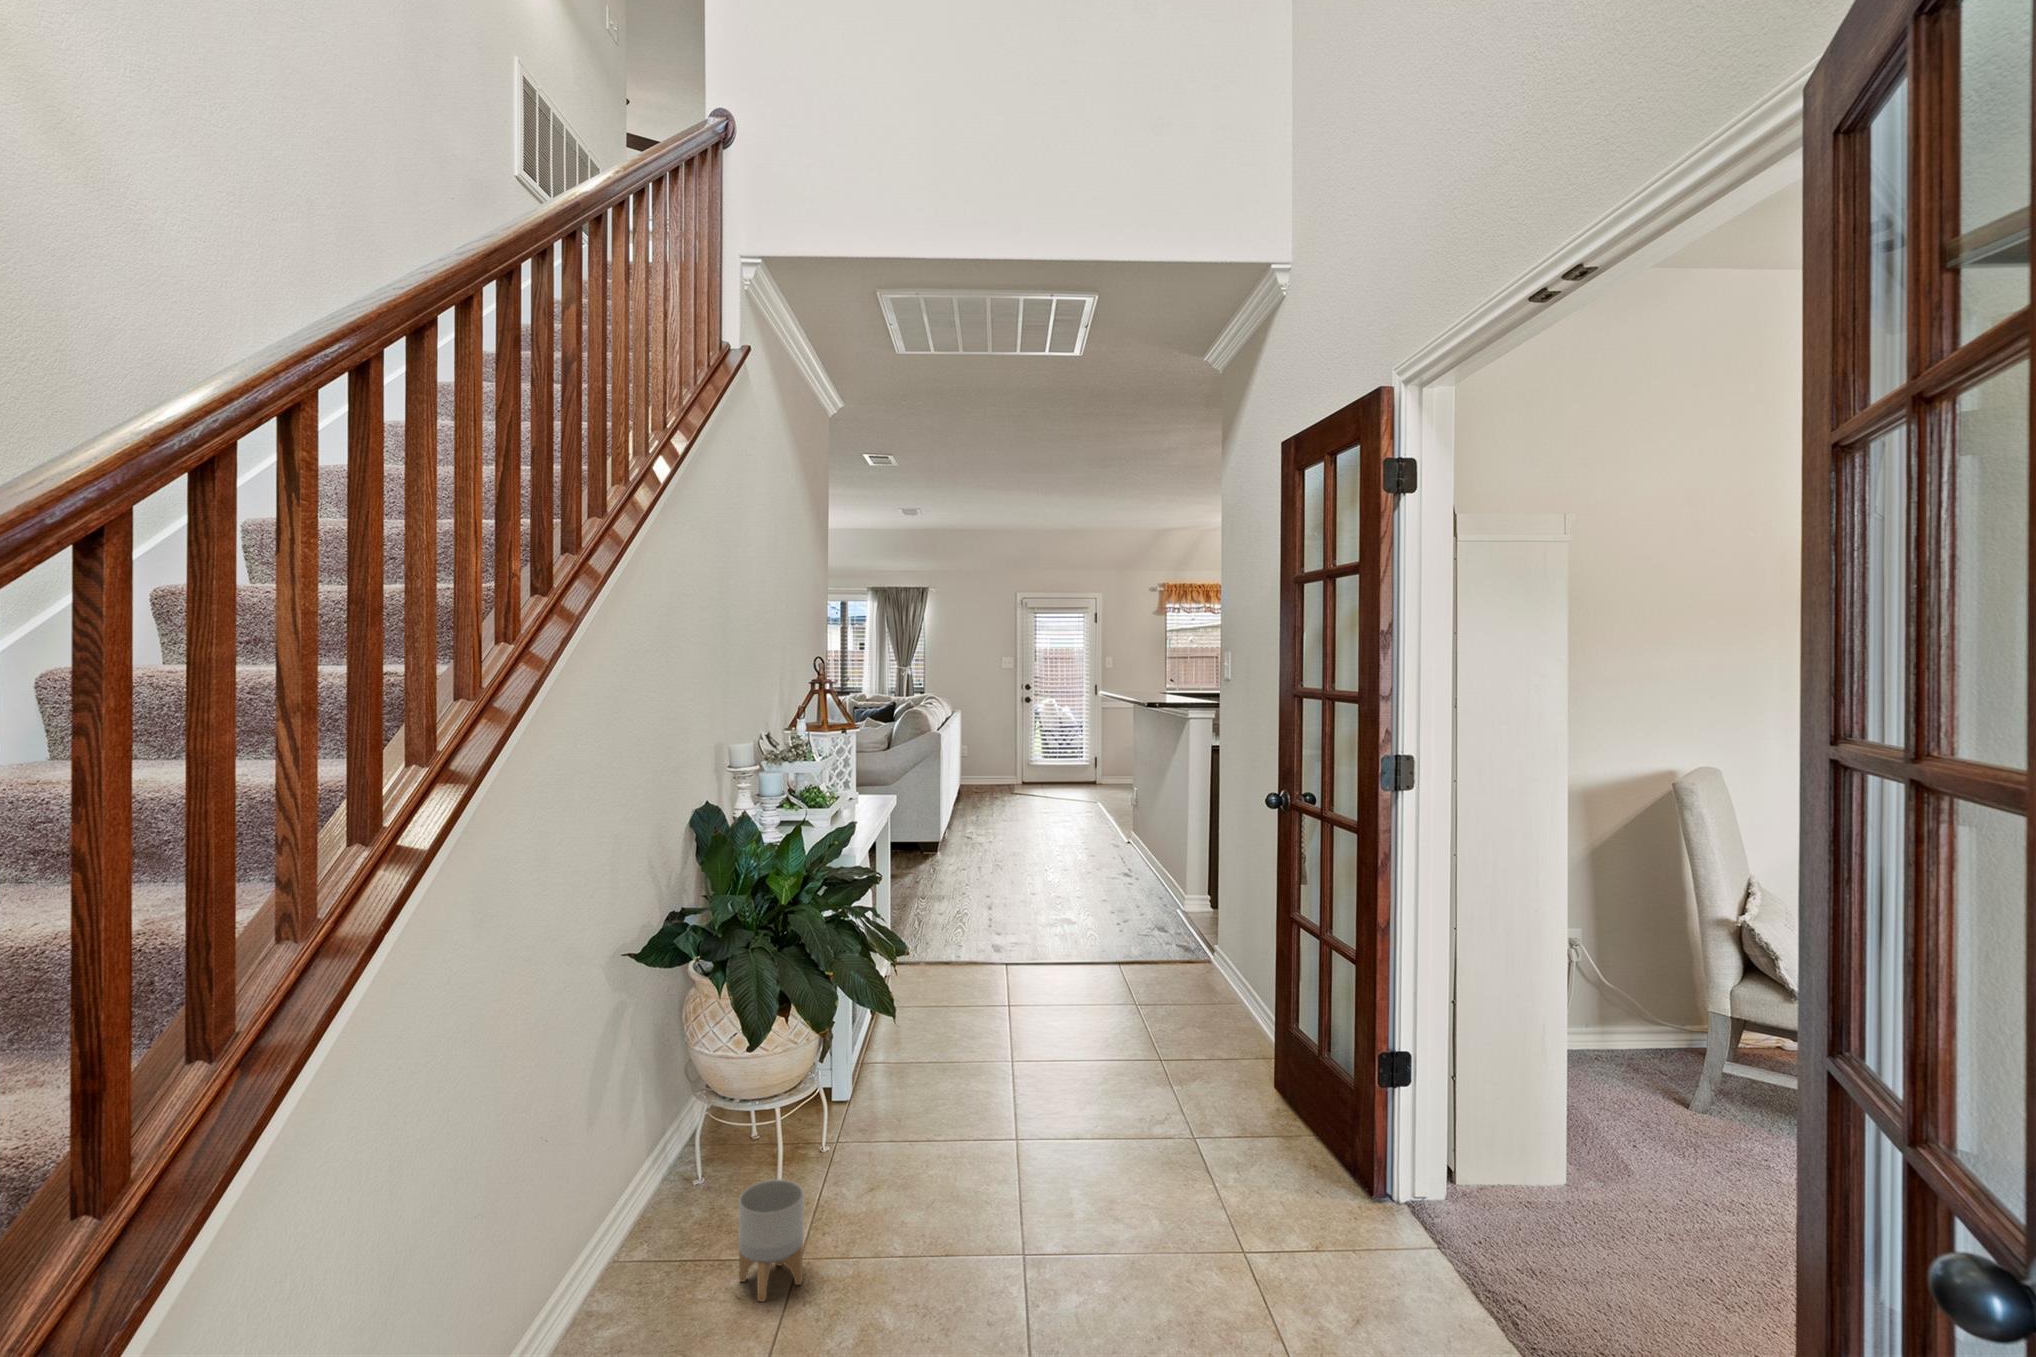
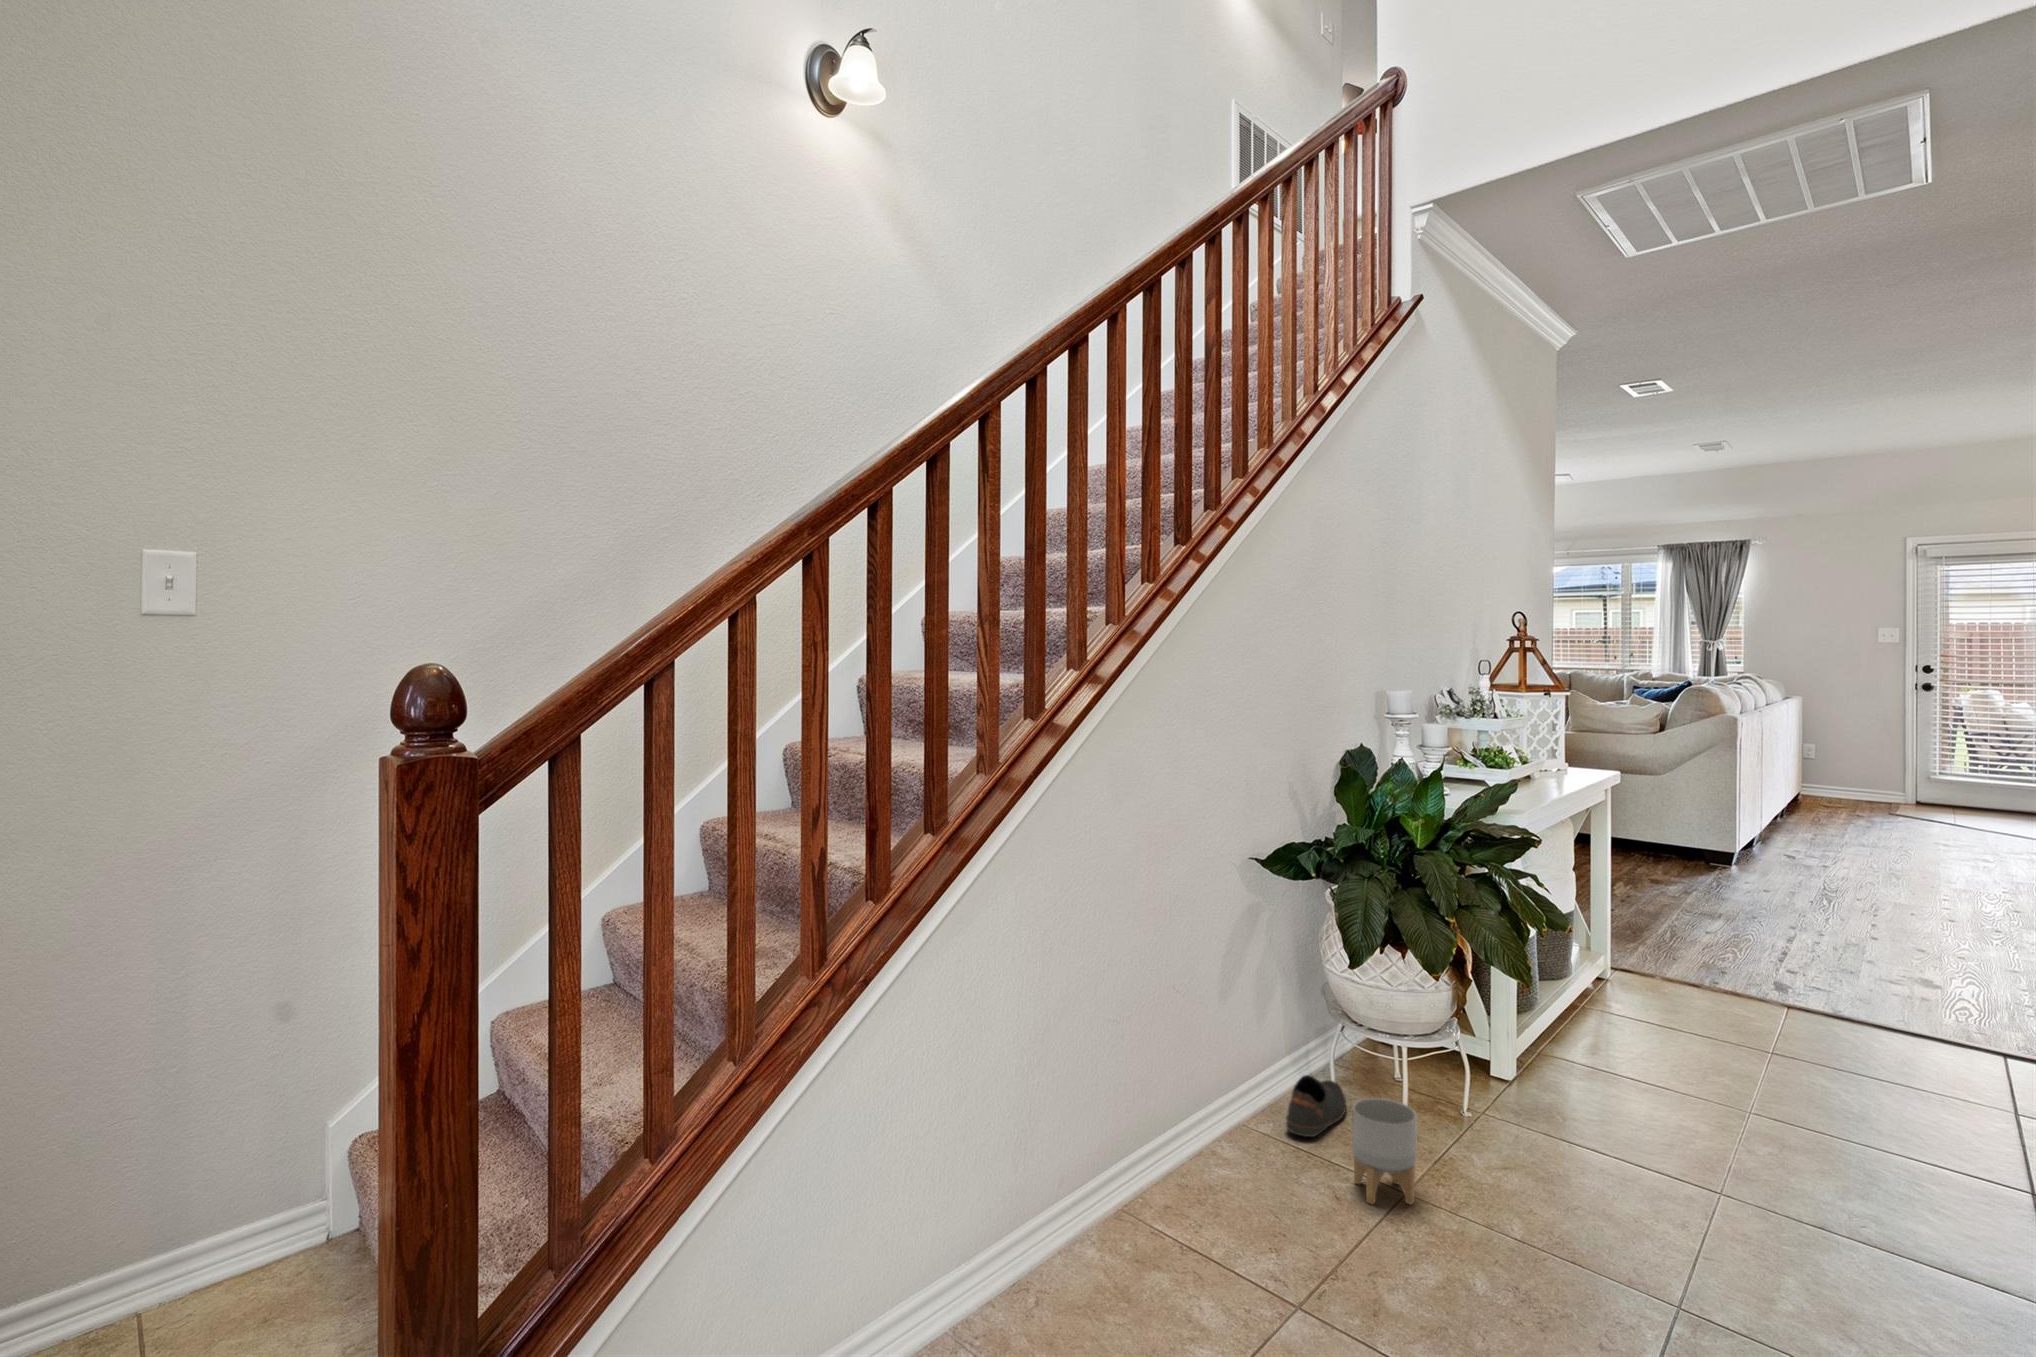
shoe: none [651,1165,708,1245] -> present [1286,1075,1346,1137]

